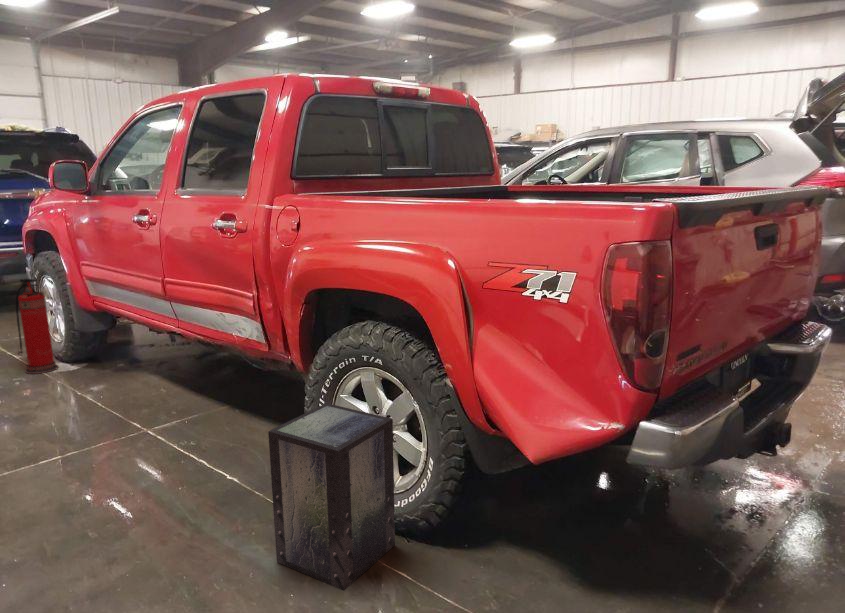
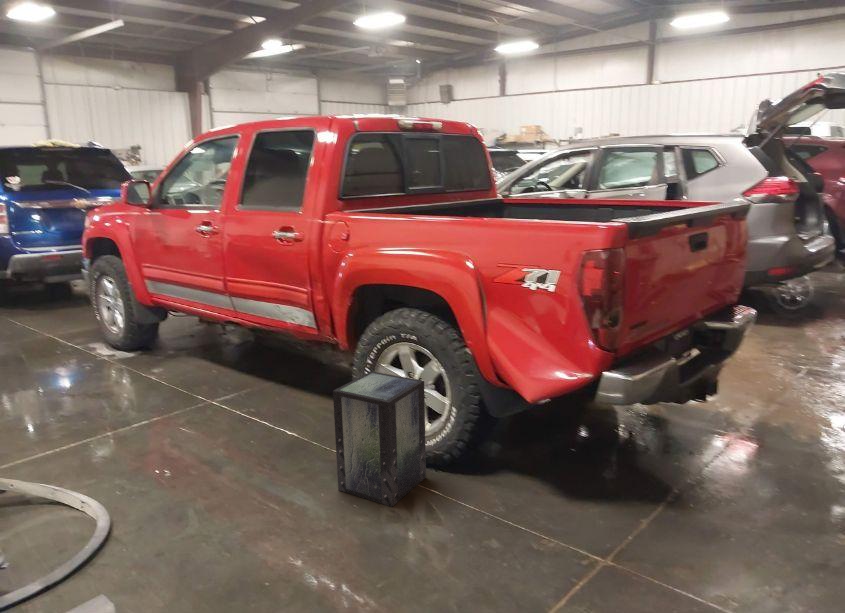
fire extinguisher: present [16,279,59,374] -> none [84,278,120,359]

